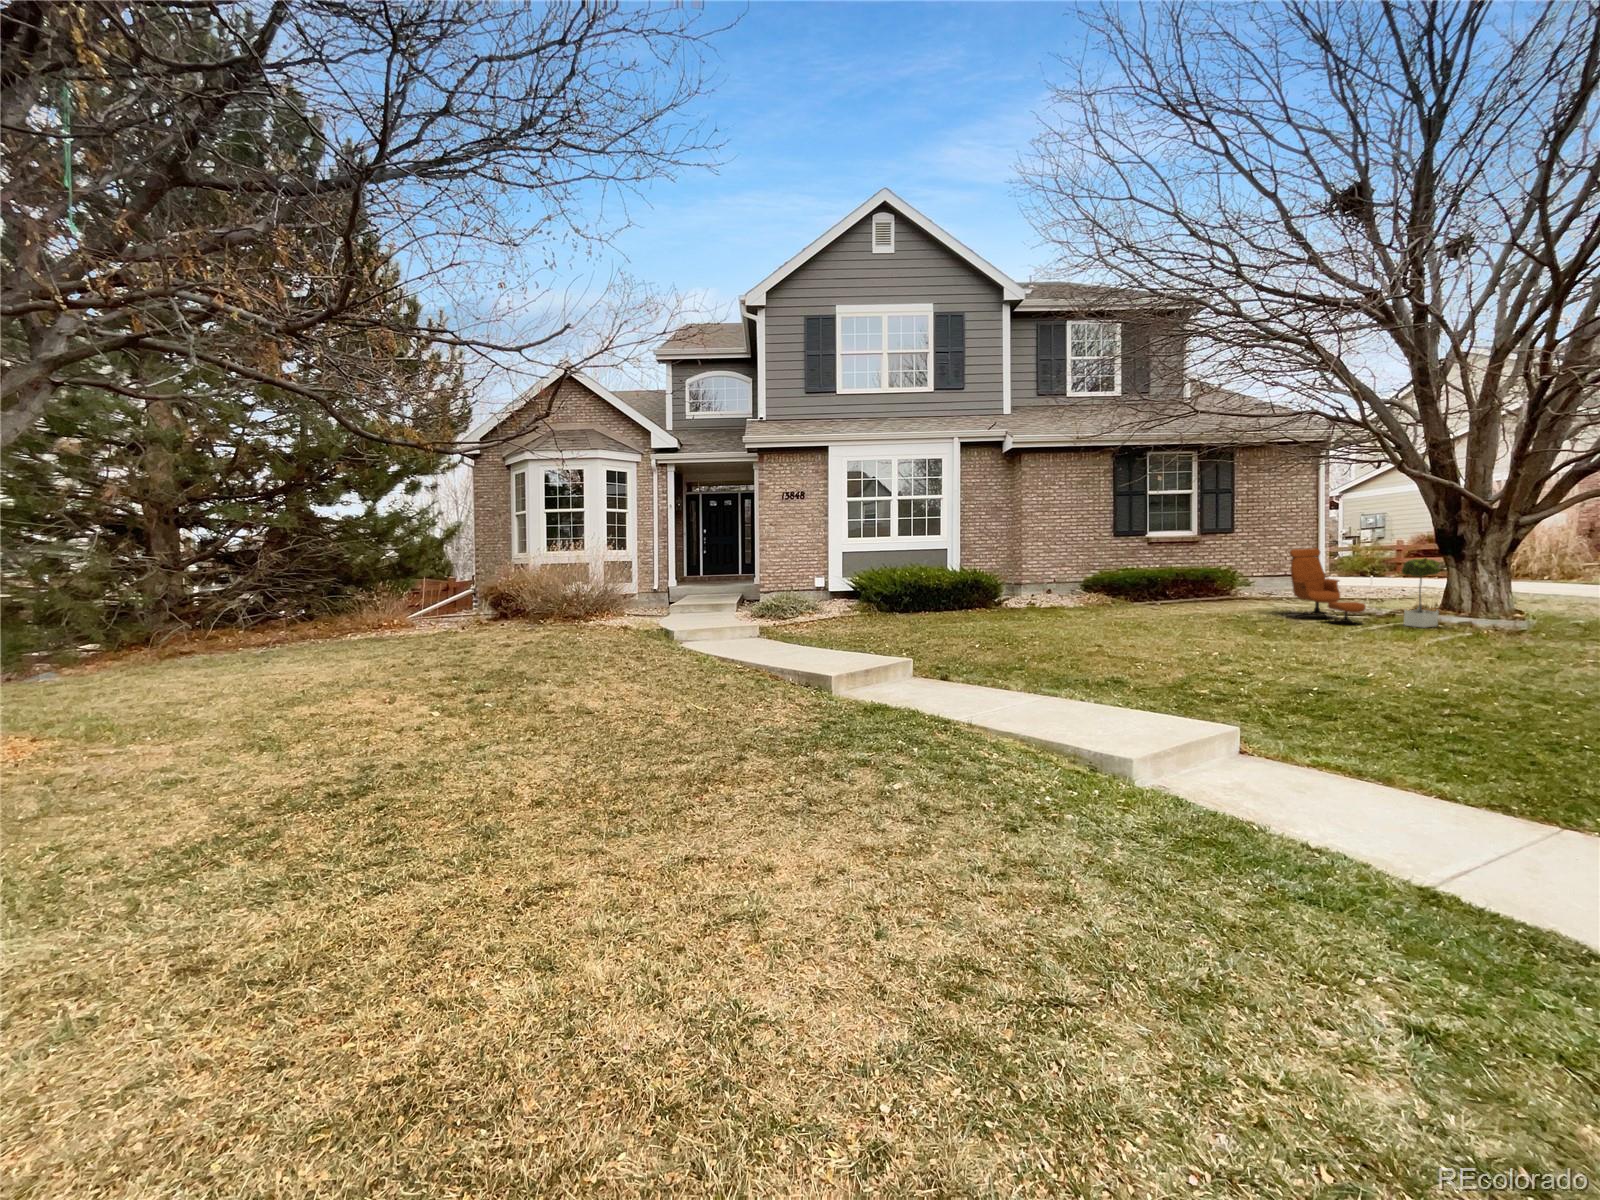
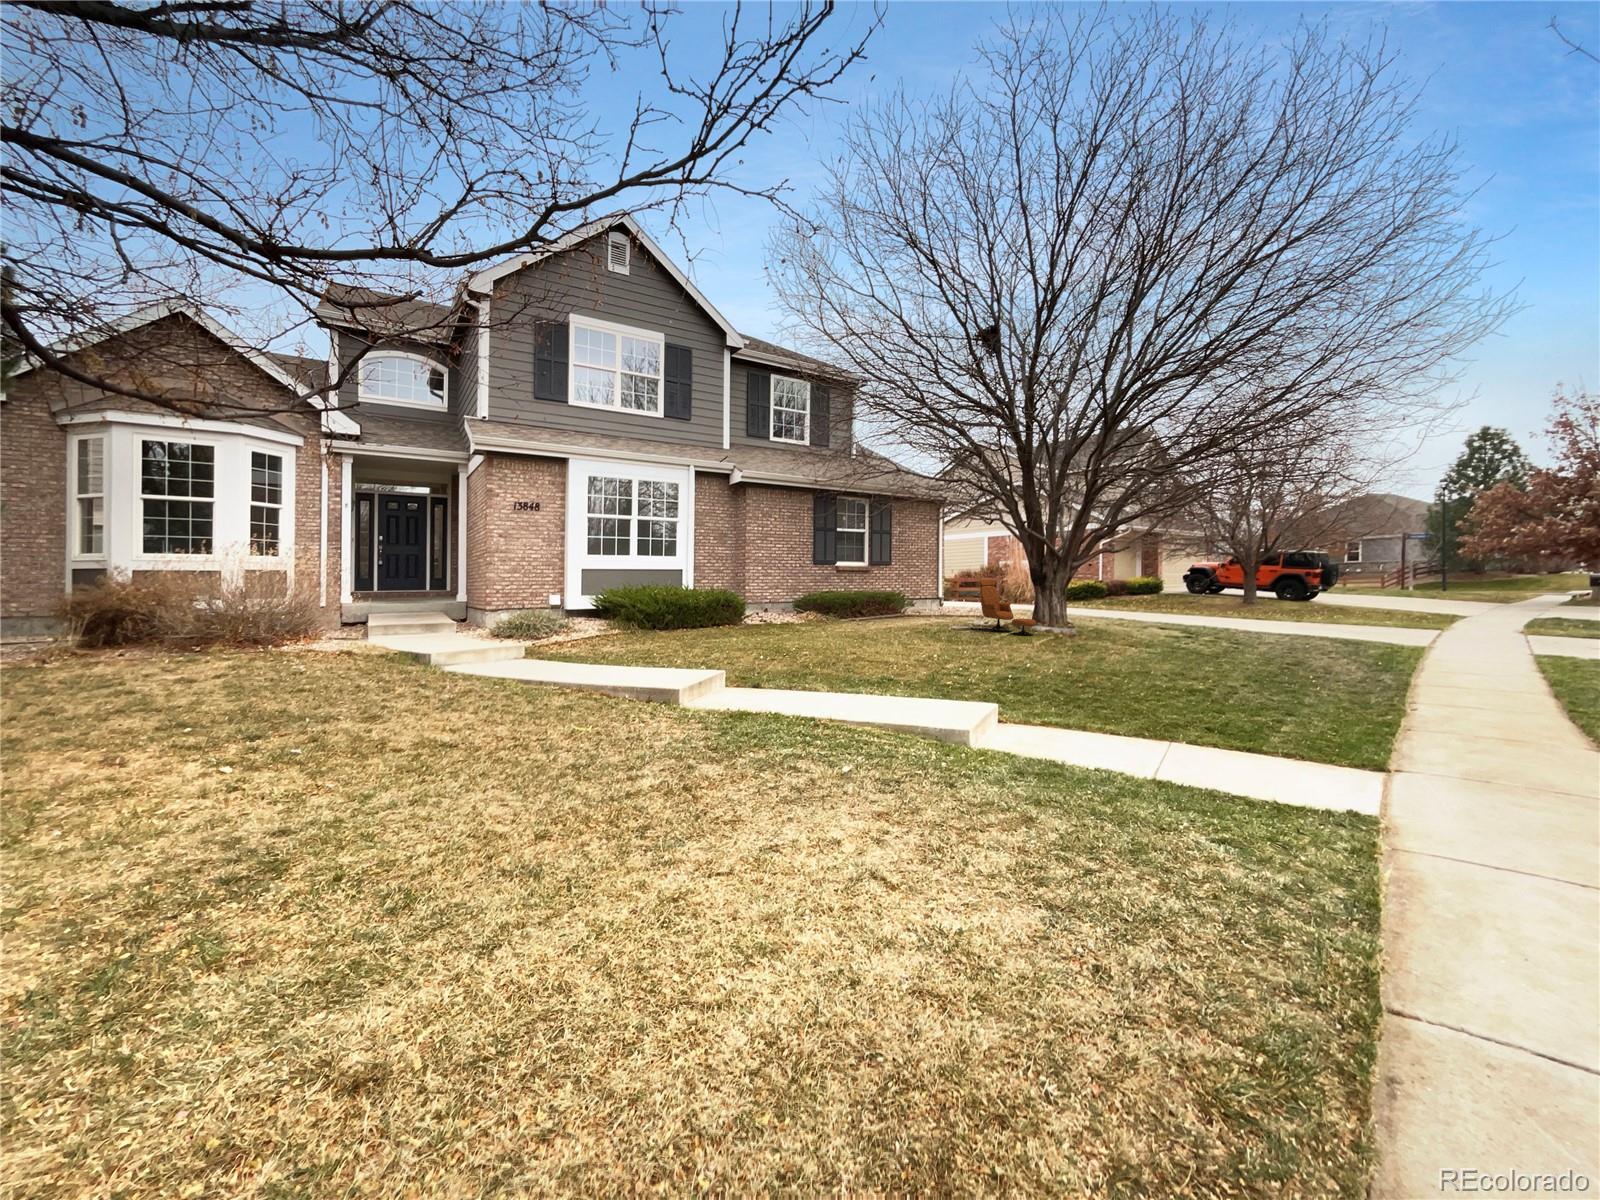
potted tree: present [1402,558,1441,628] -> none [1057,587,1079,636]

